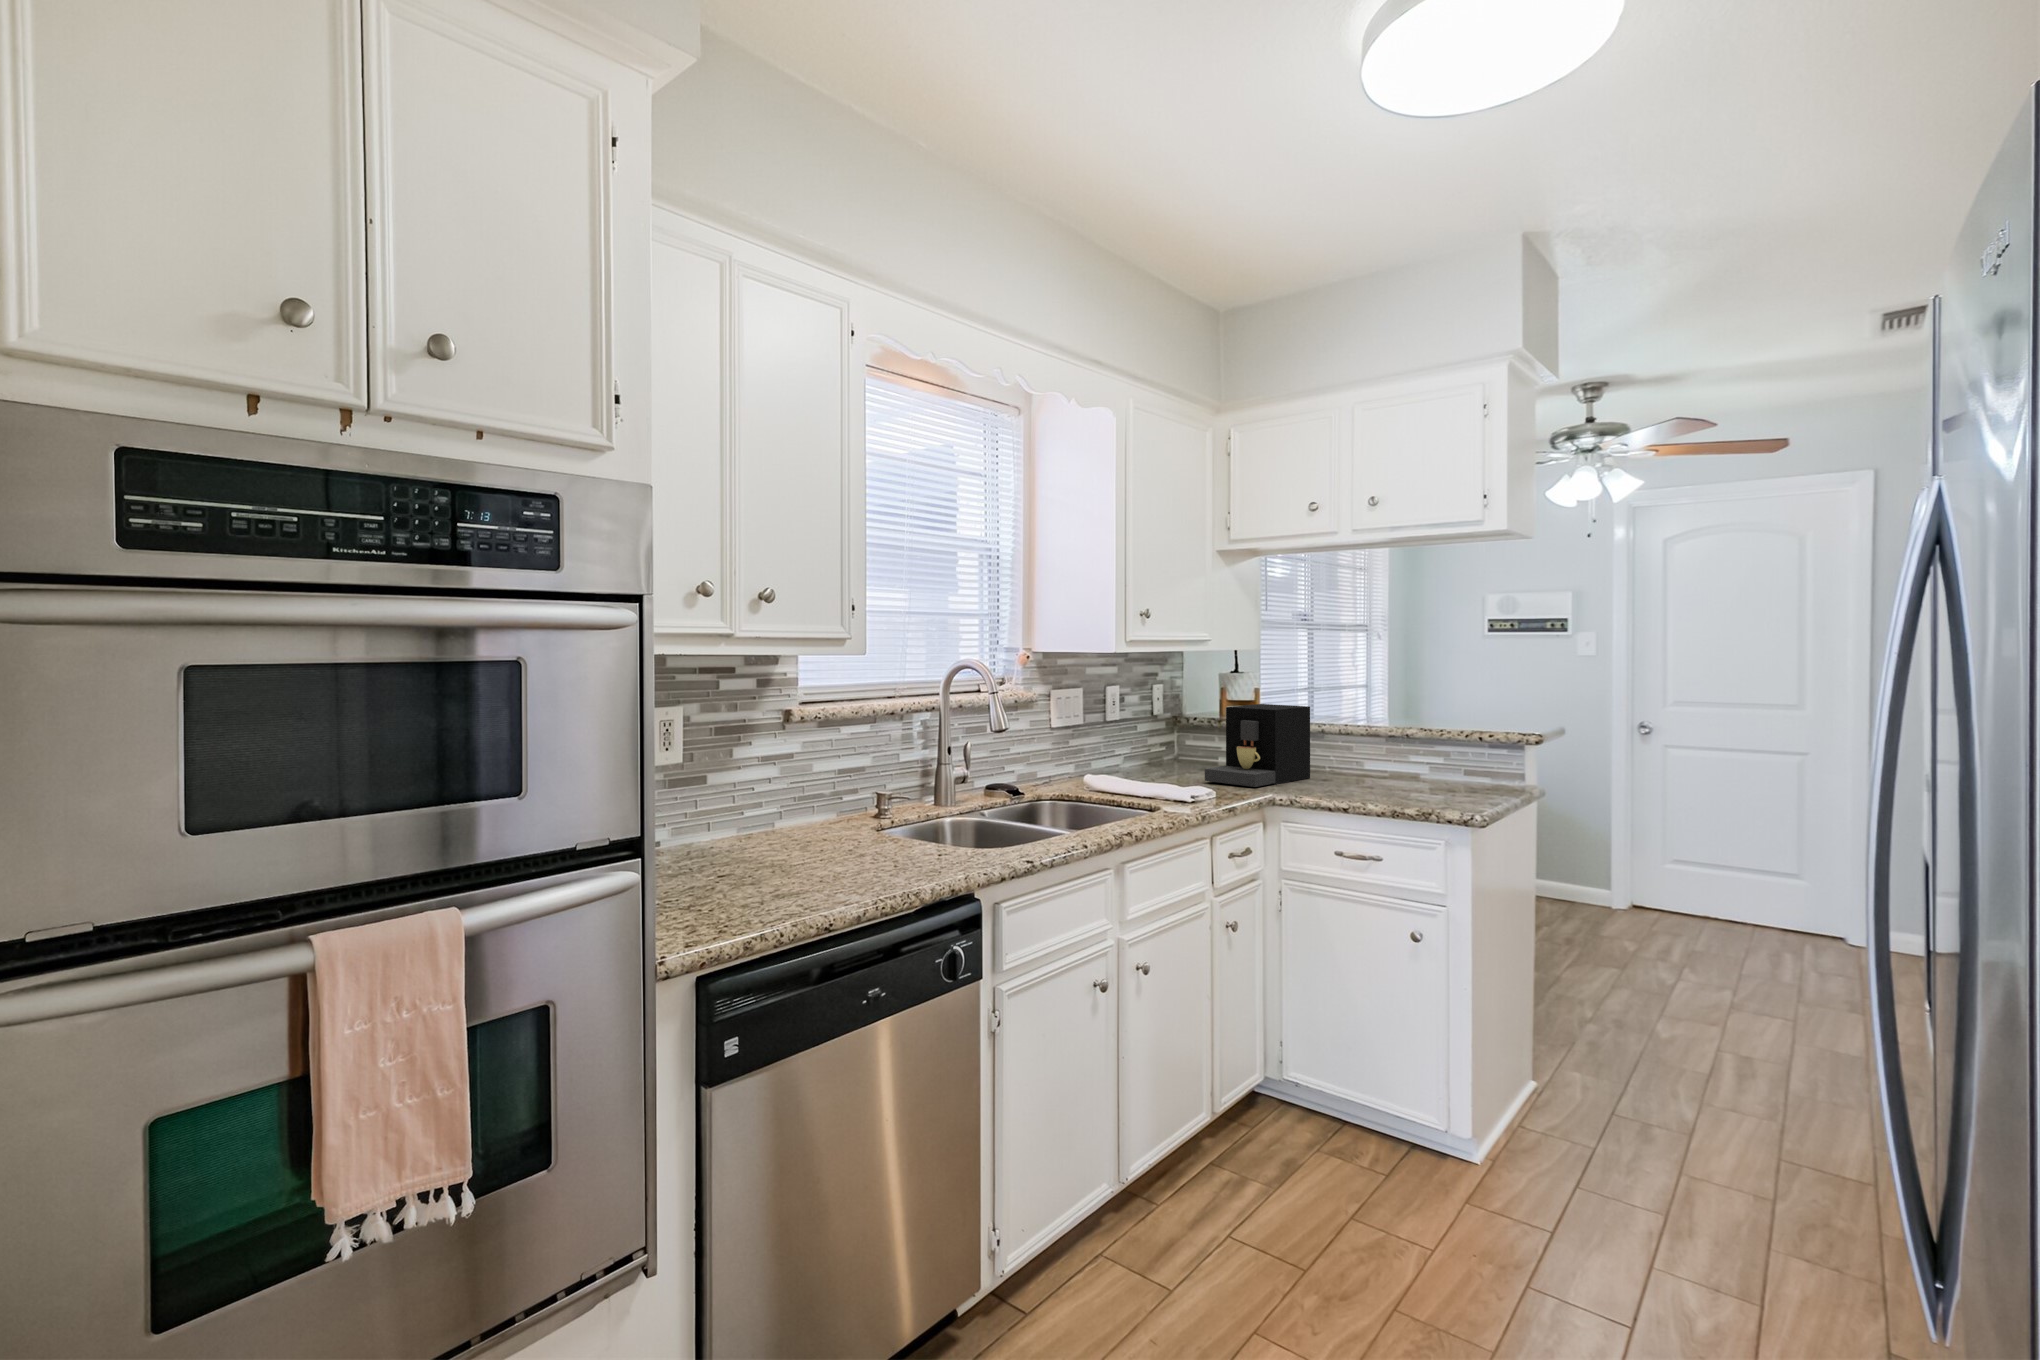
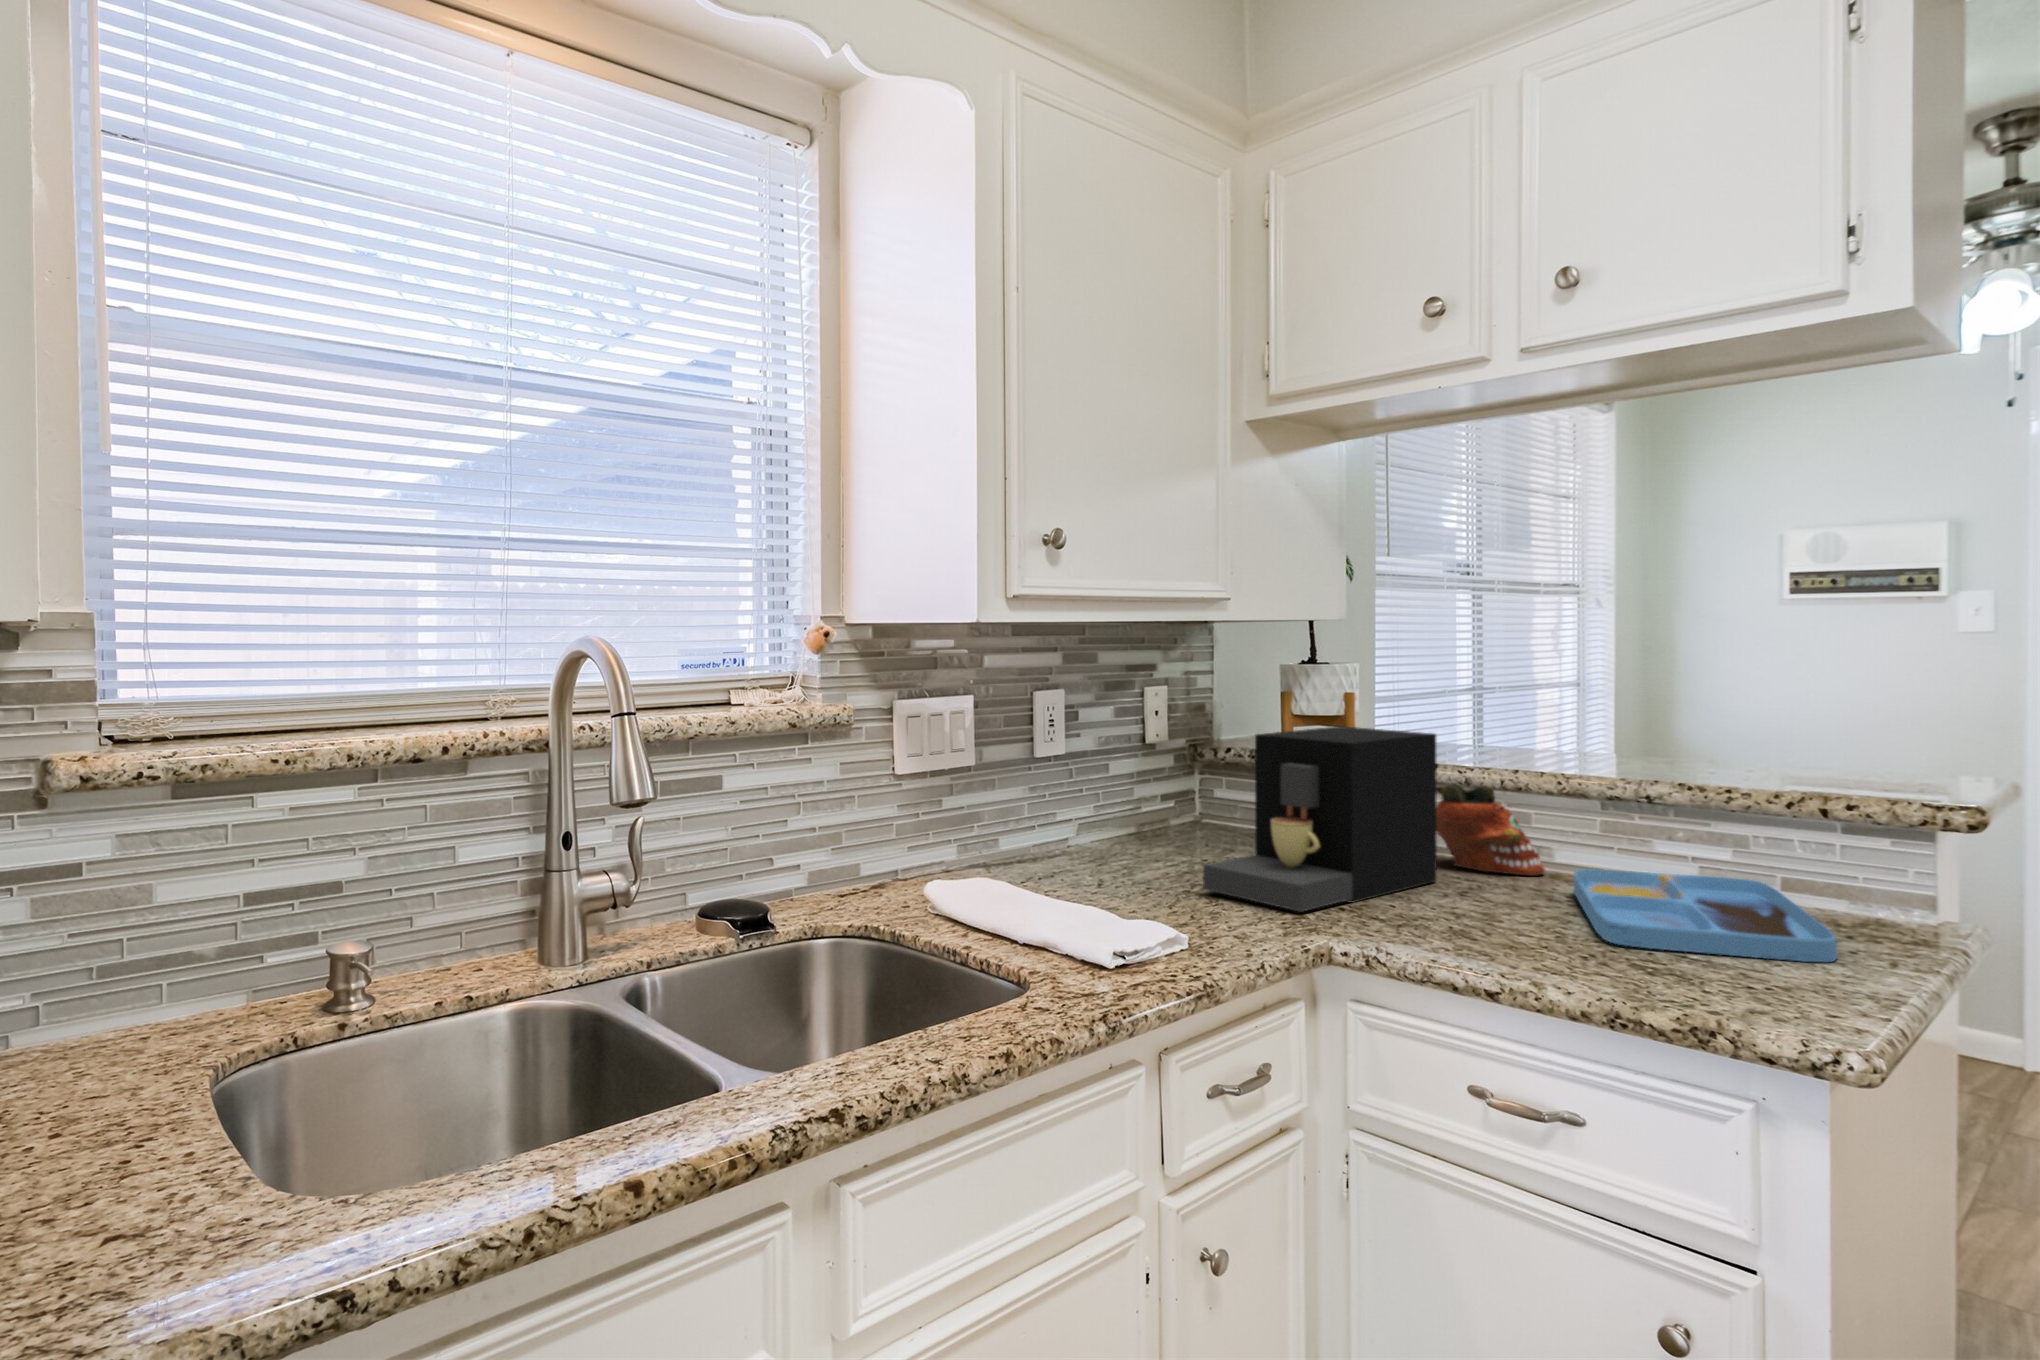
succulent planter: none [1305,721,1359,775] -> present [1436,783,1544,876]
tray: none [1373,769,1481,797] -> present [1574,869,1837,962]

